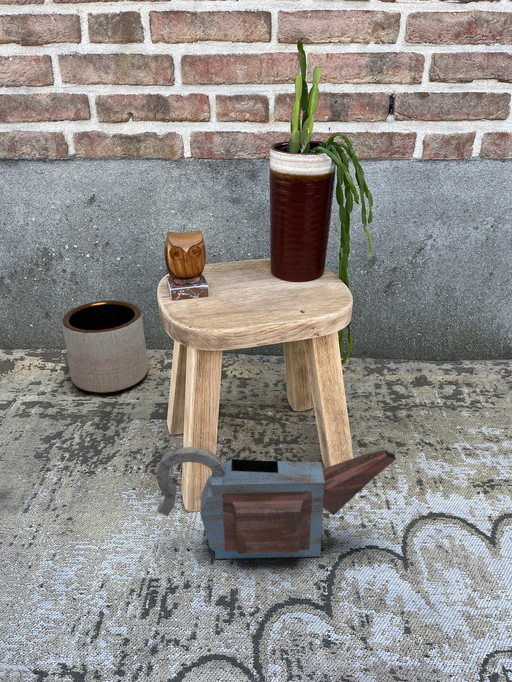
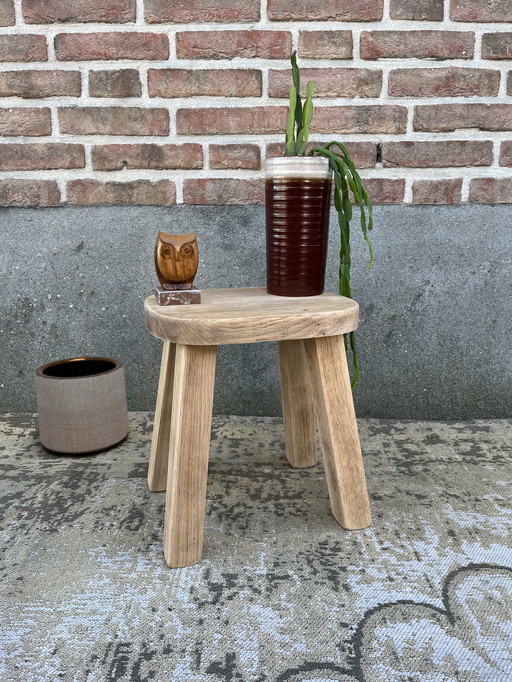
watering can: present [156,447,396,559] -> none [132,458,429,619]

